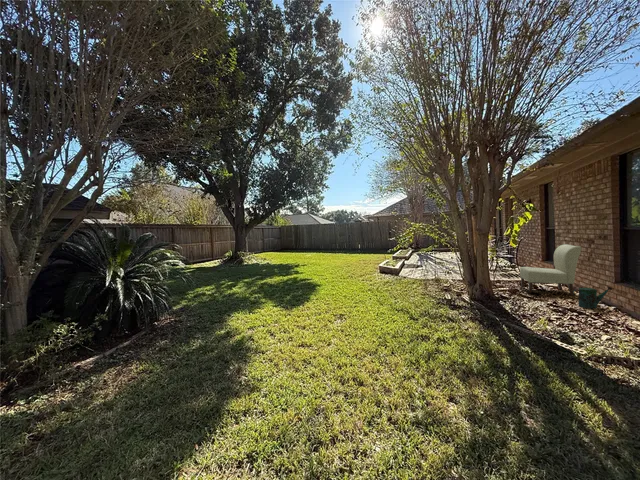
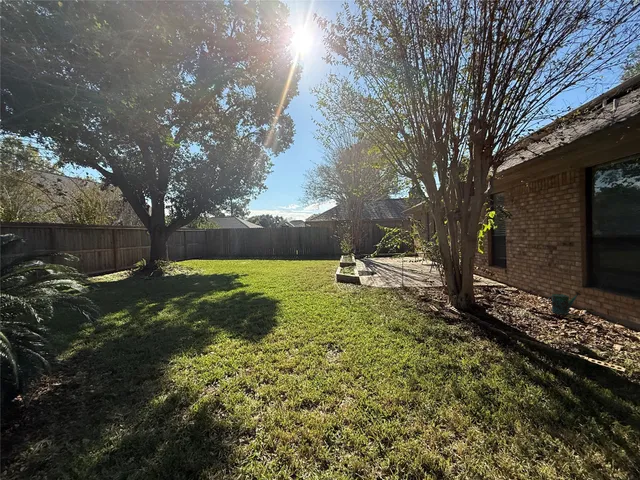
chair: present [520,244,582,295] -> none [484,251,543,300]

